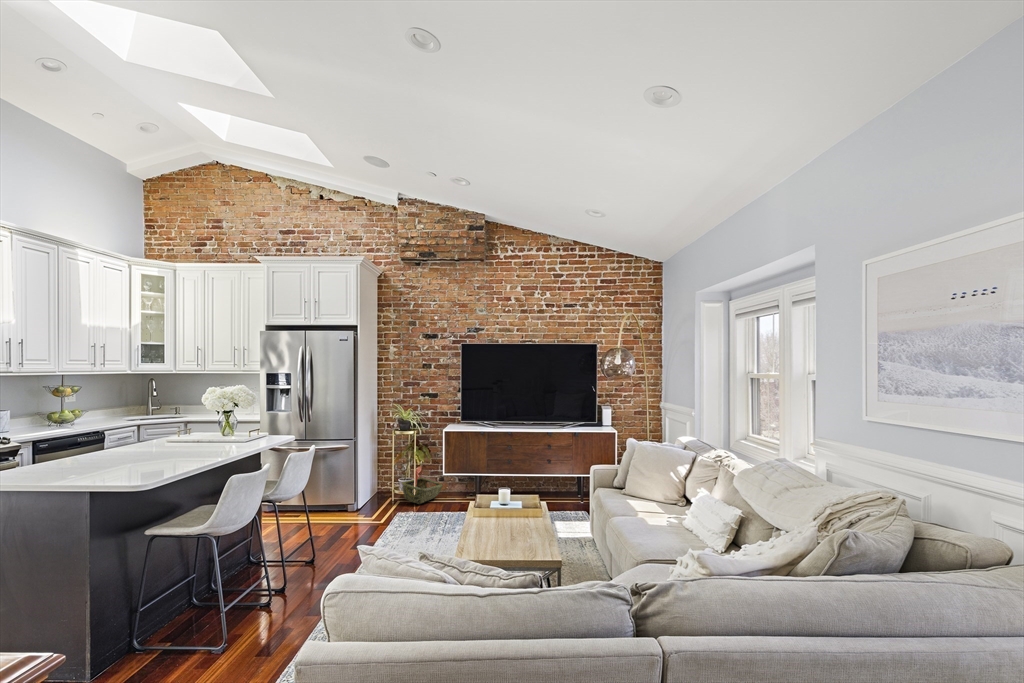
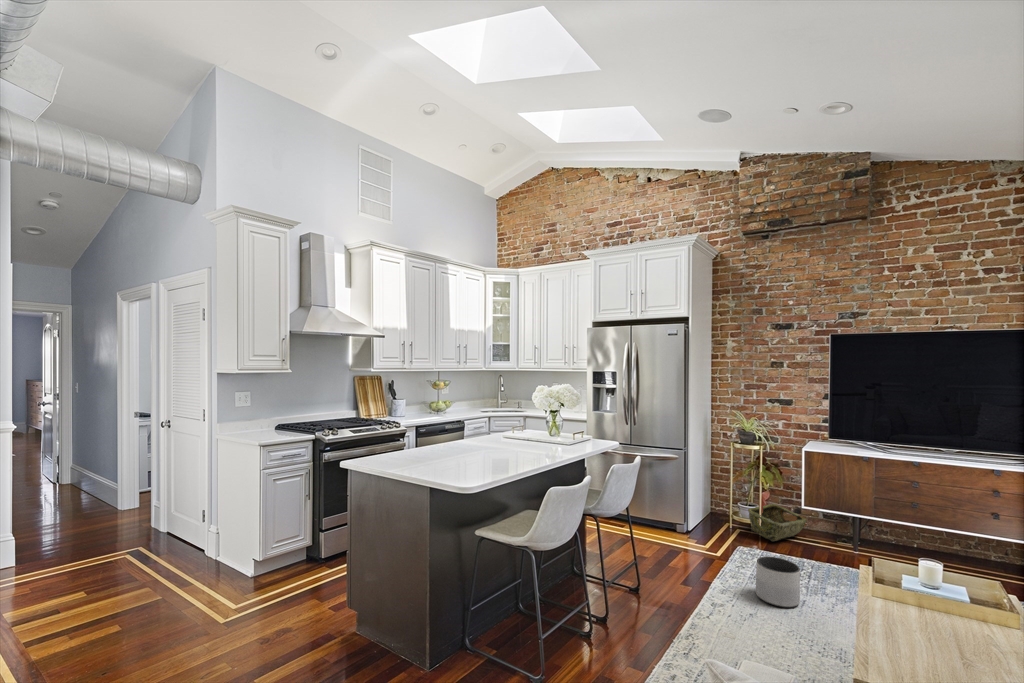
planter: none [409,506,437,538] -> present [756,557,800,608]

